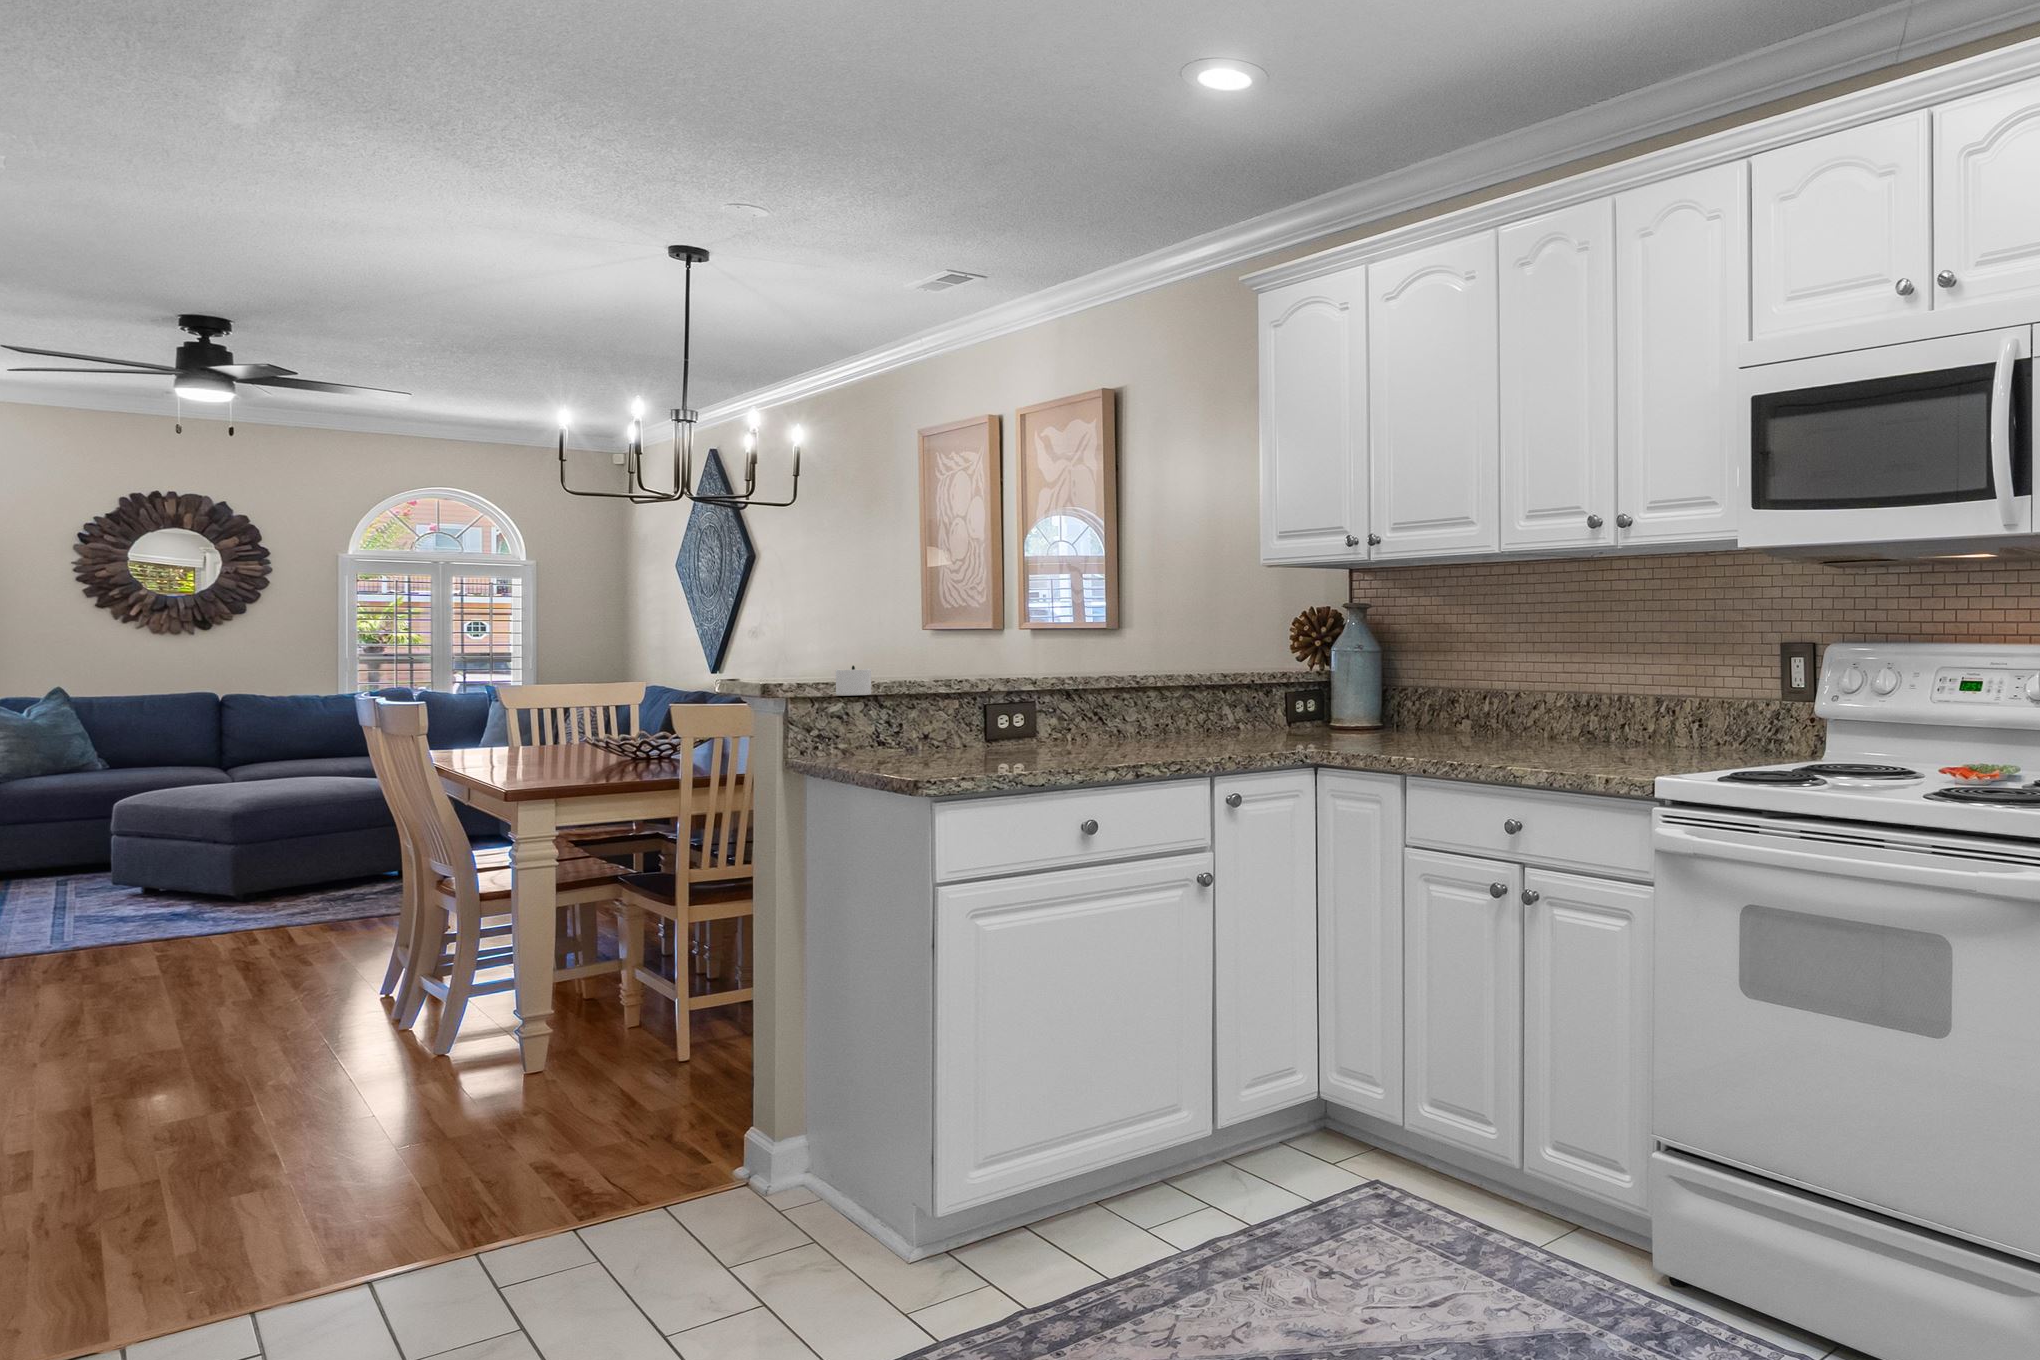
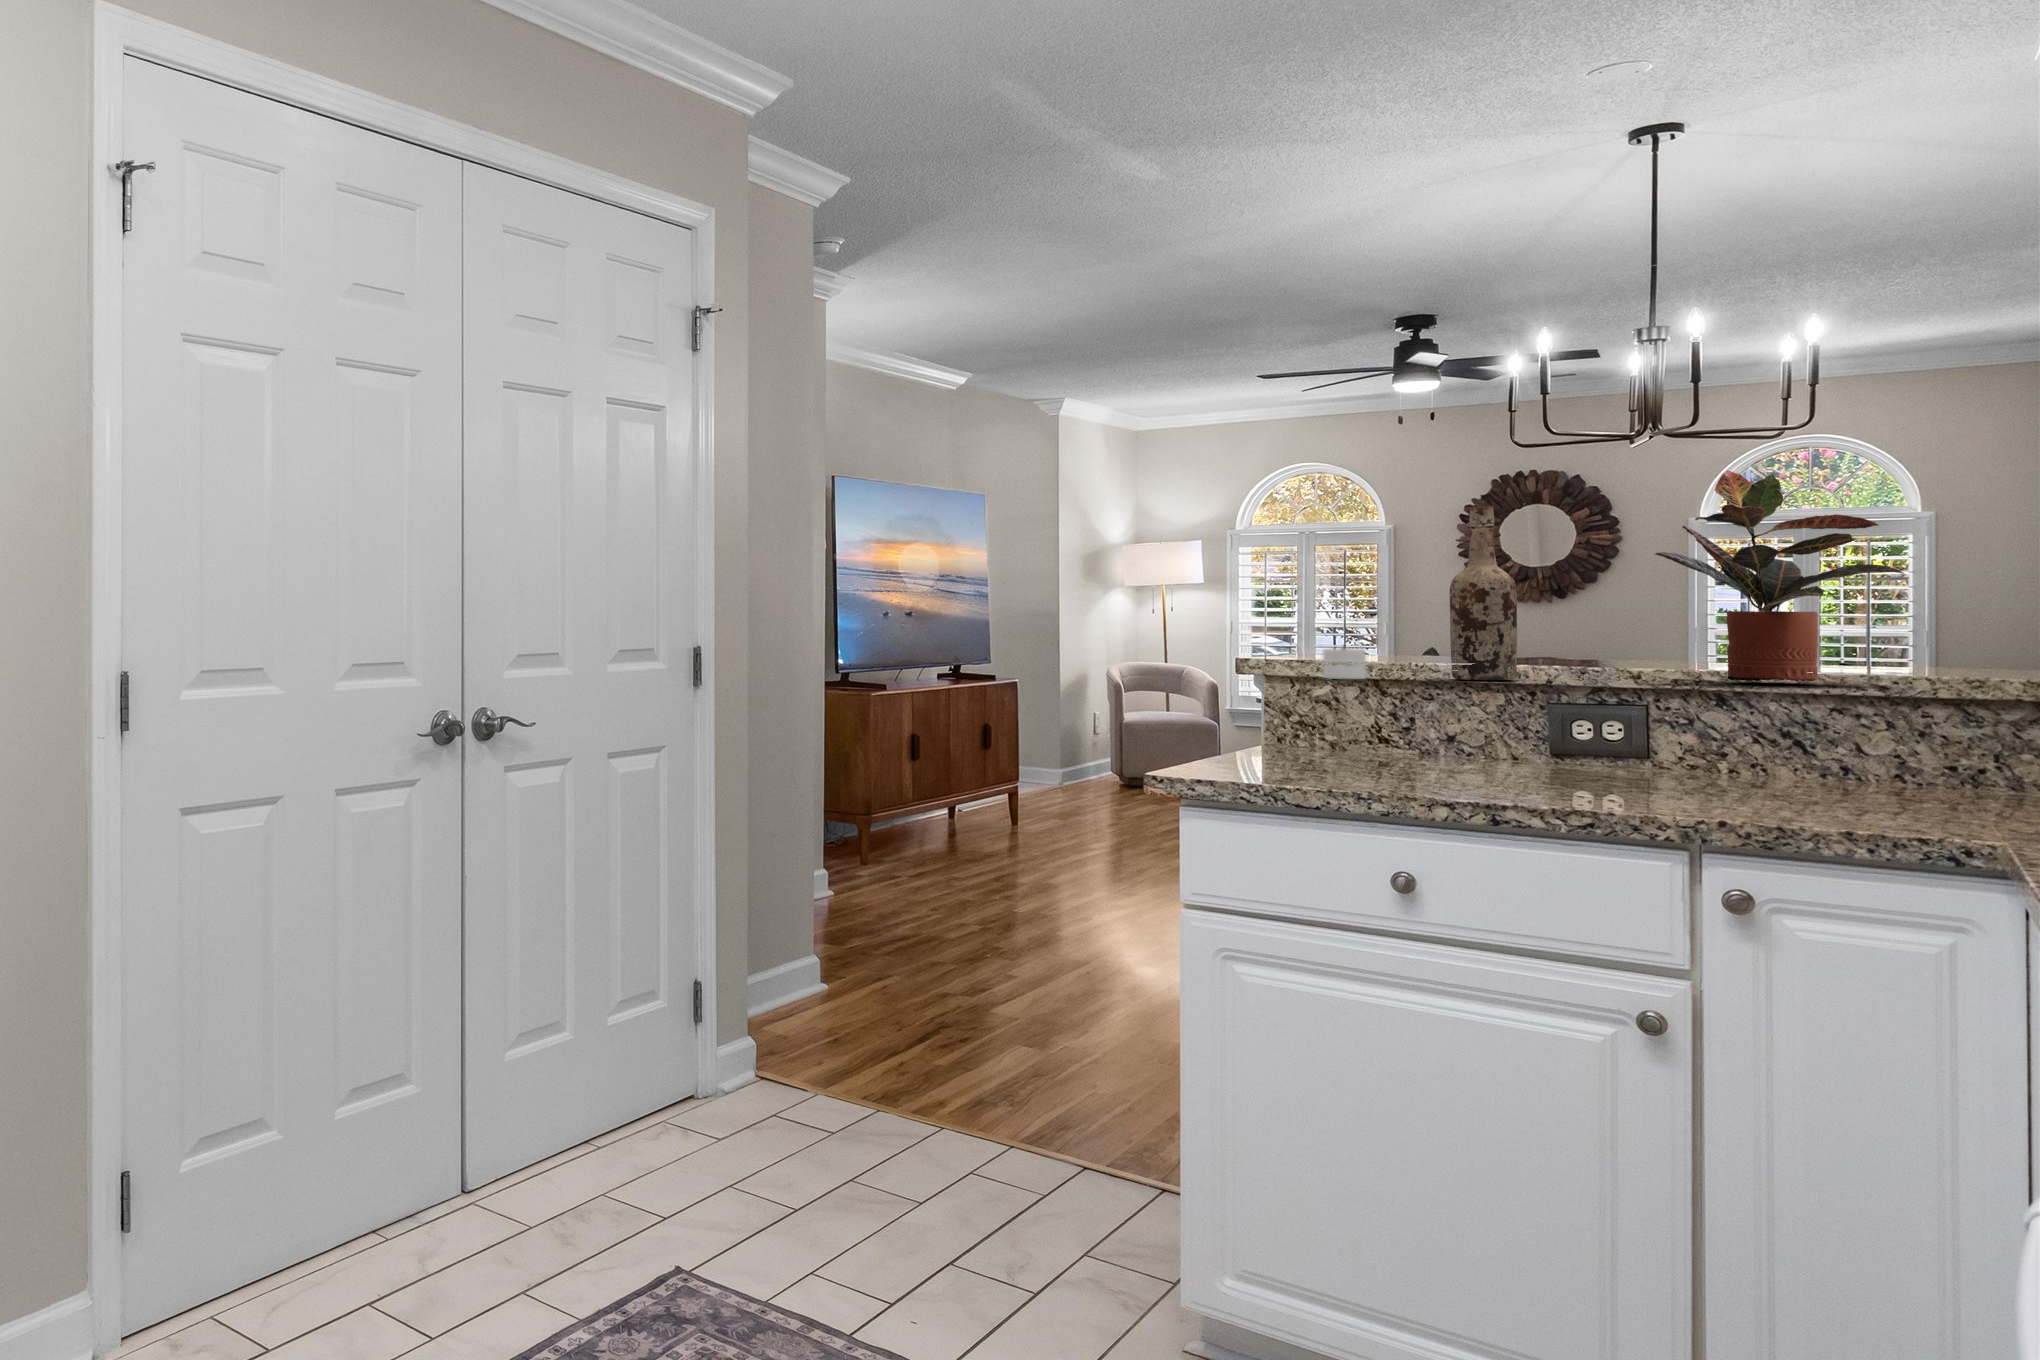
potted plant: none [995,540,1116,683] -> present [1655,470,1904,681]
wine bottle: none [899,553,945,691] -> present [1450,506,1517,680]

